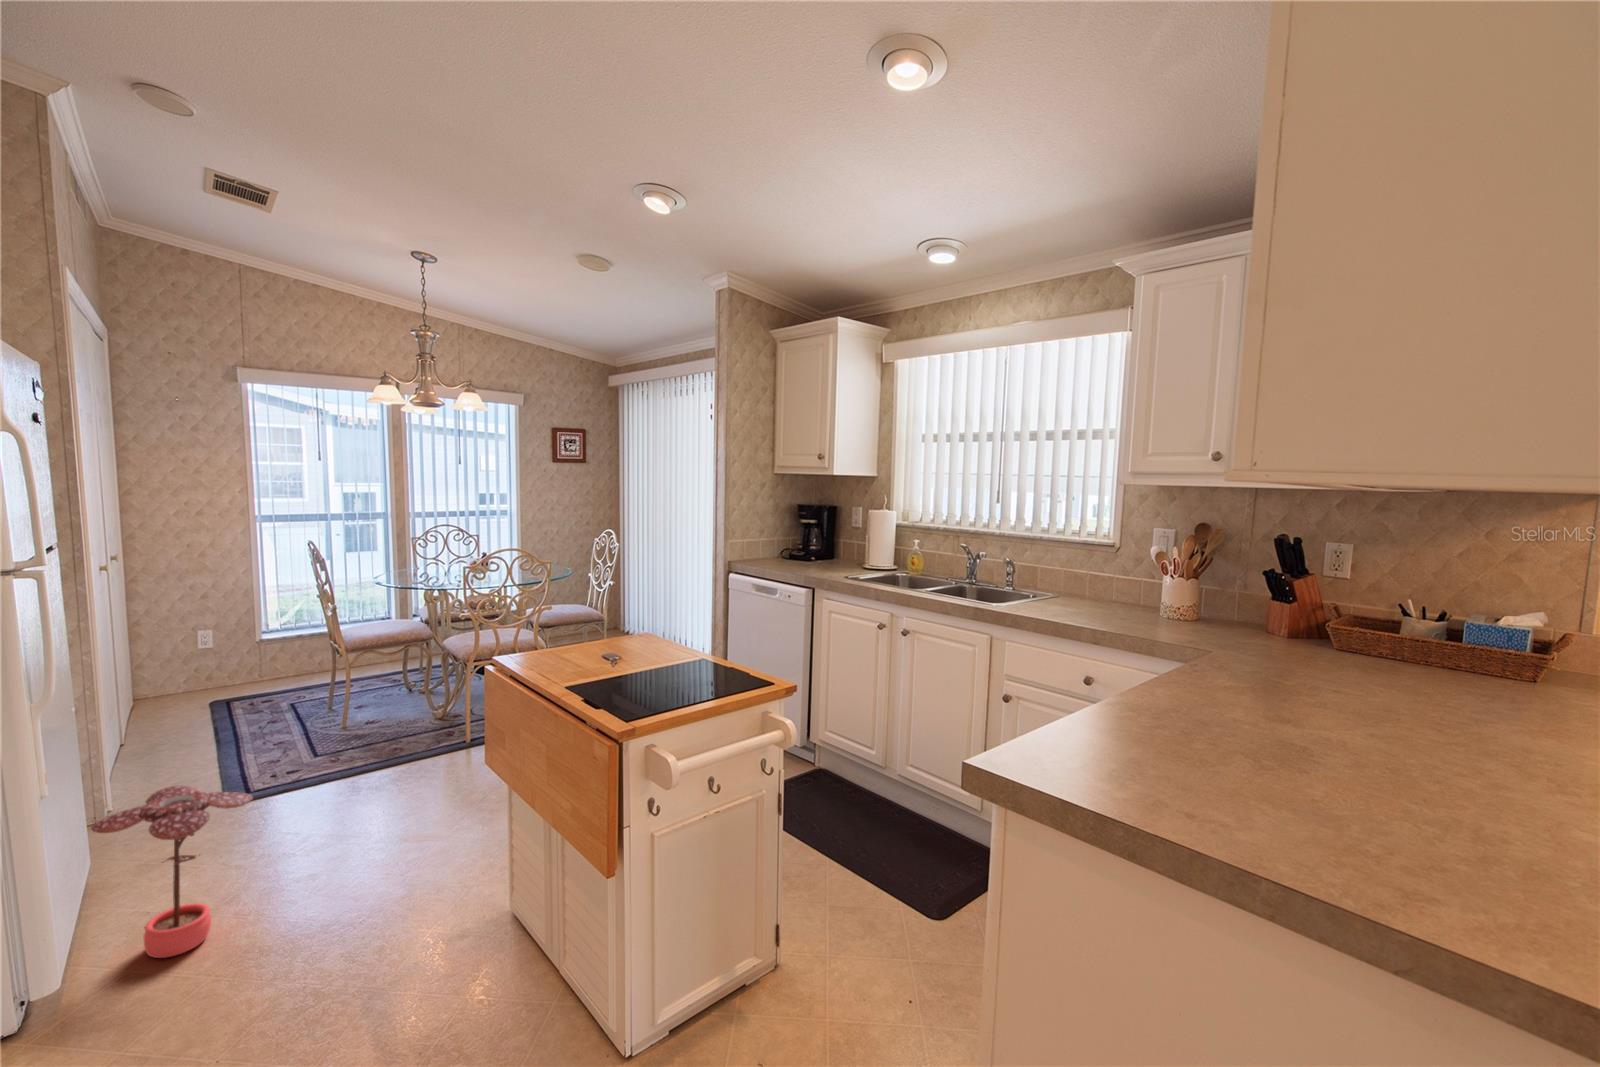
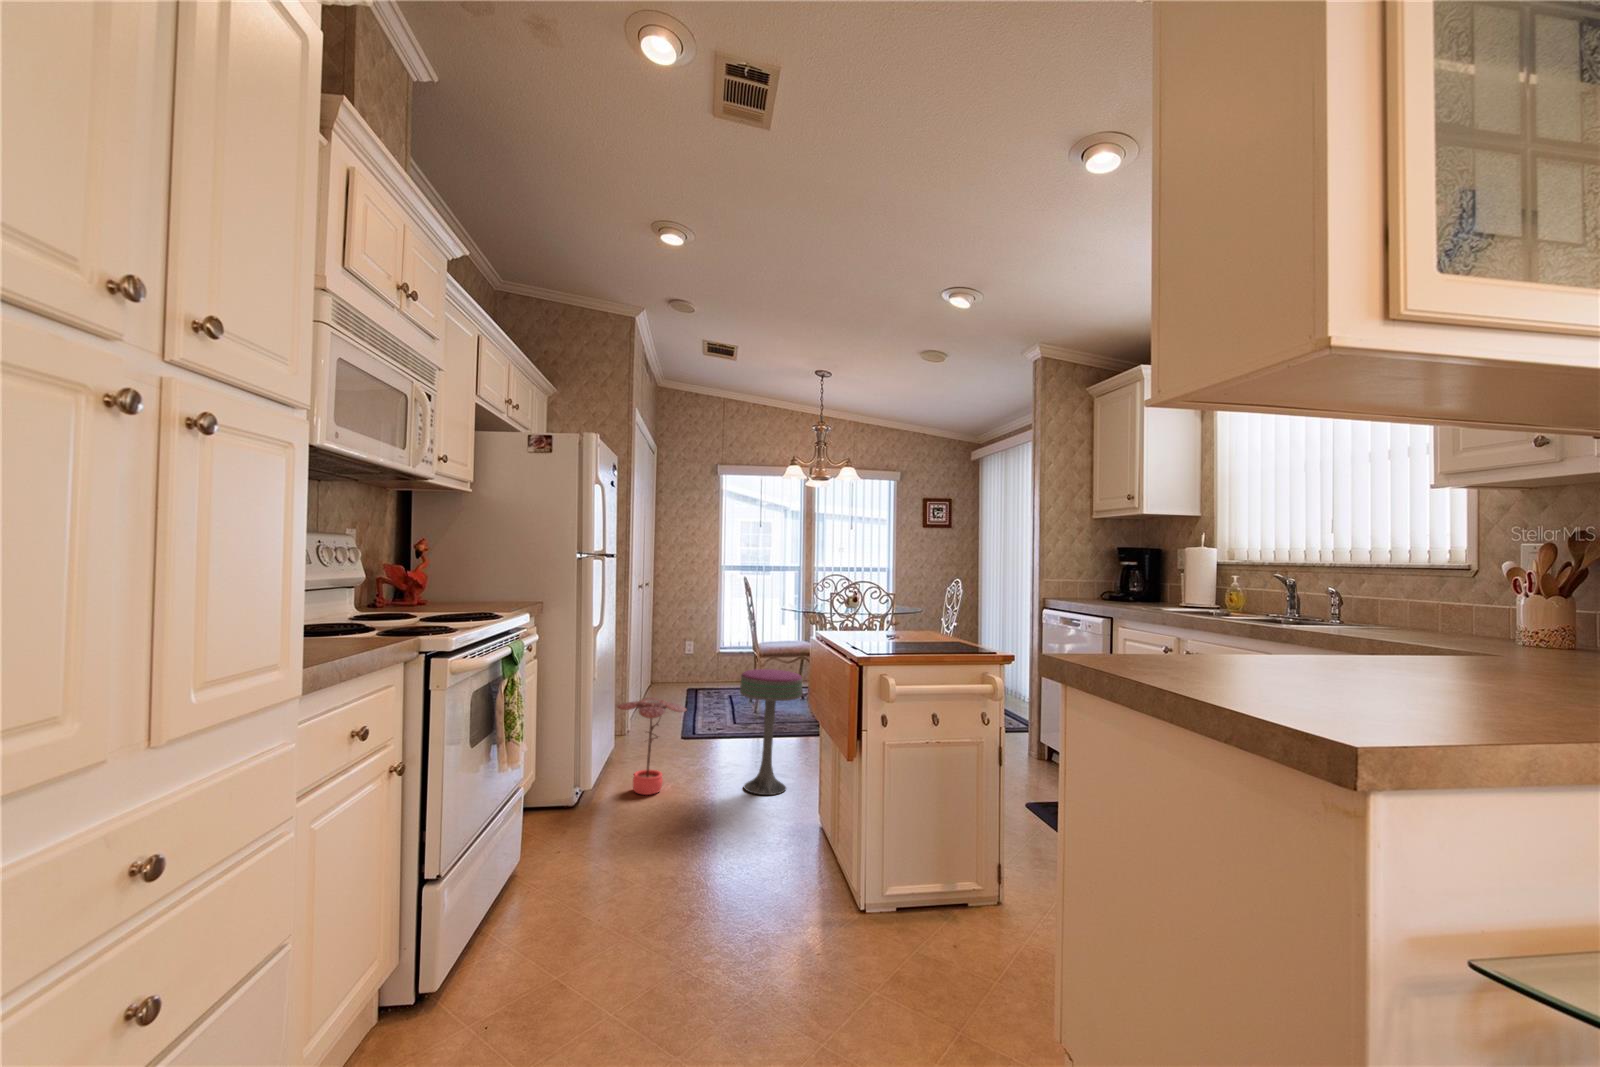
bar stool: none [351,698,456,887] -> present [740,669,803,795]

